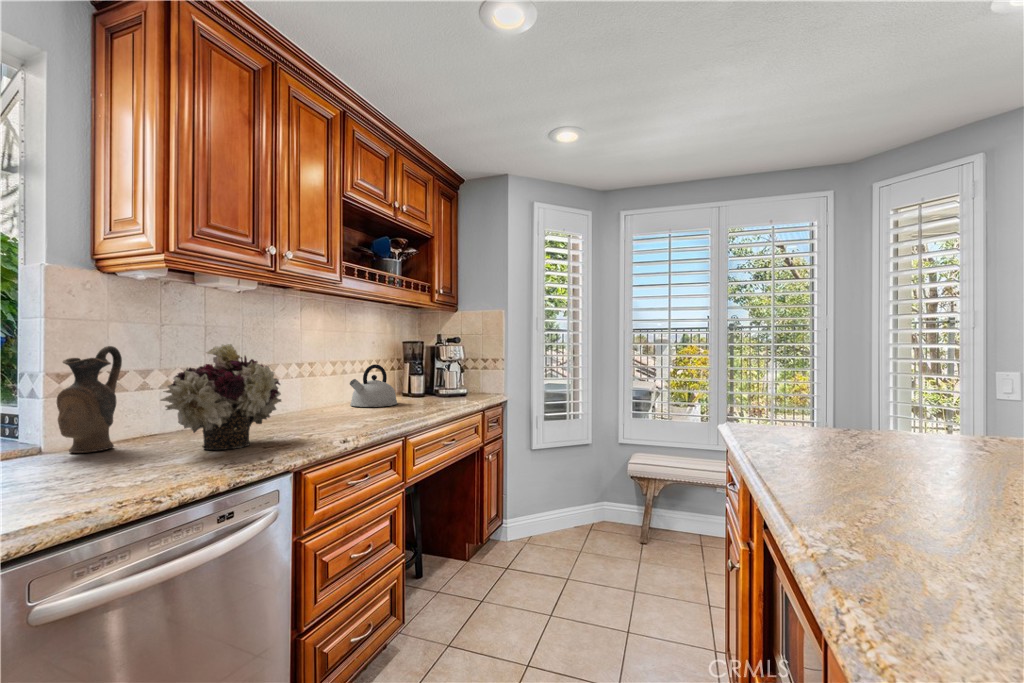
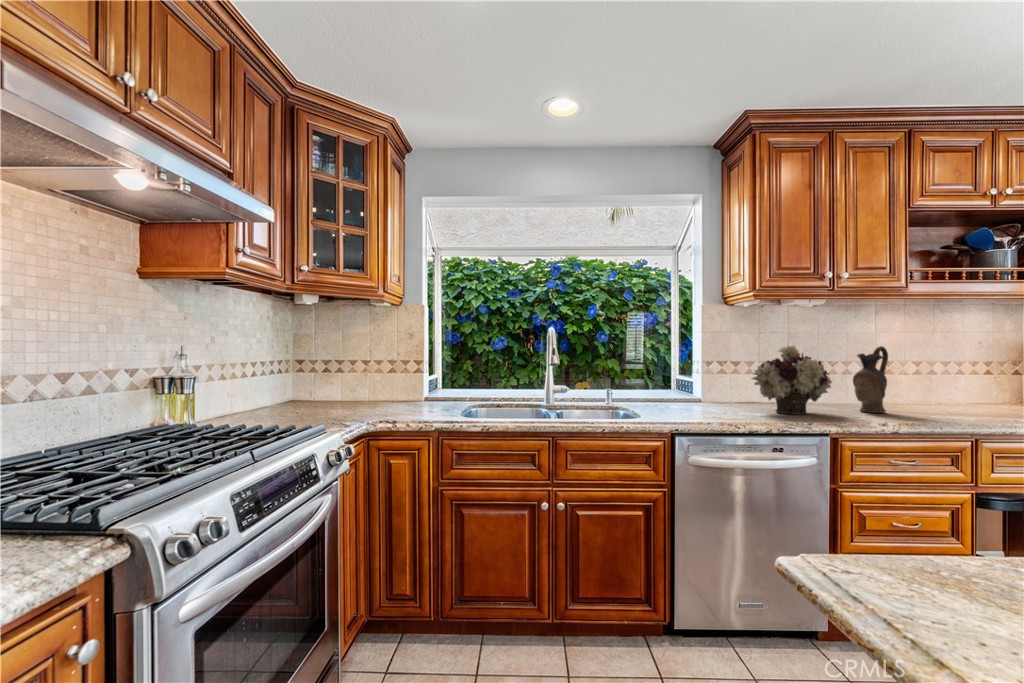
ceramic pitcher: present [57,346,122,453] -> present [853,346,888,413]
kettle: present [350,364,398,407] -> none [926,366,989,408]

